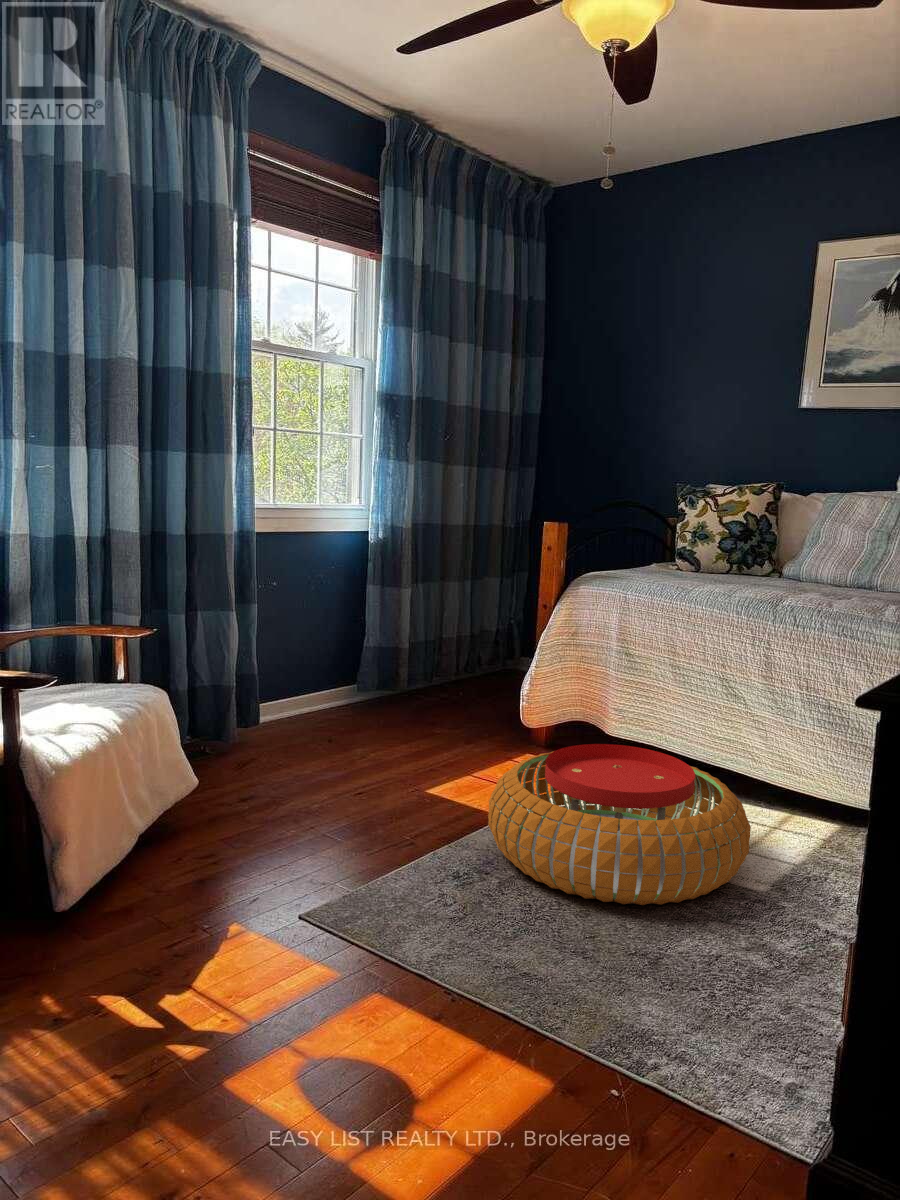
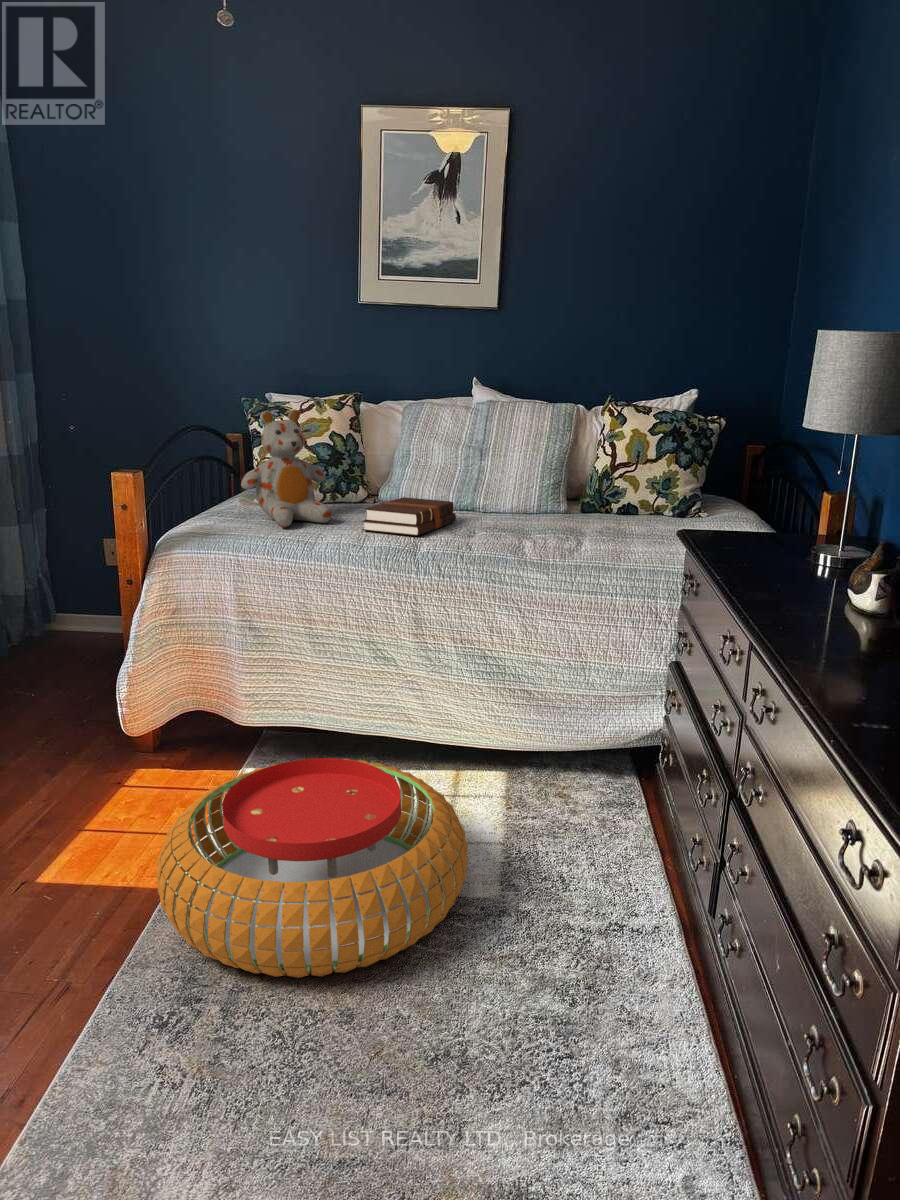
stuffed bear: none [649,483,726,580] -> present [241,409,331,527]
hardback book: none [742,567,838,594] -> present [362,497,456,536]

